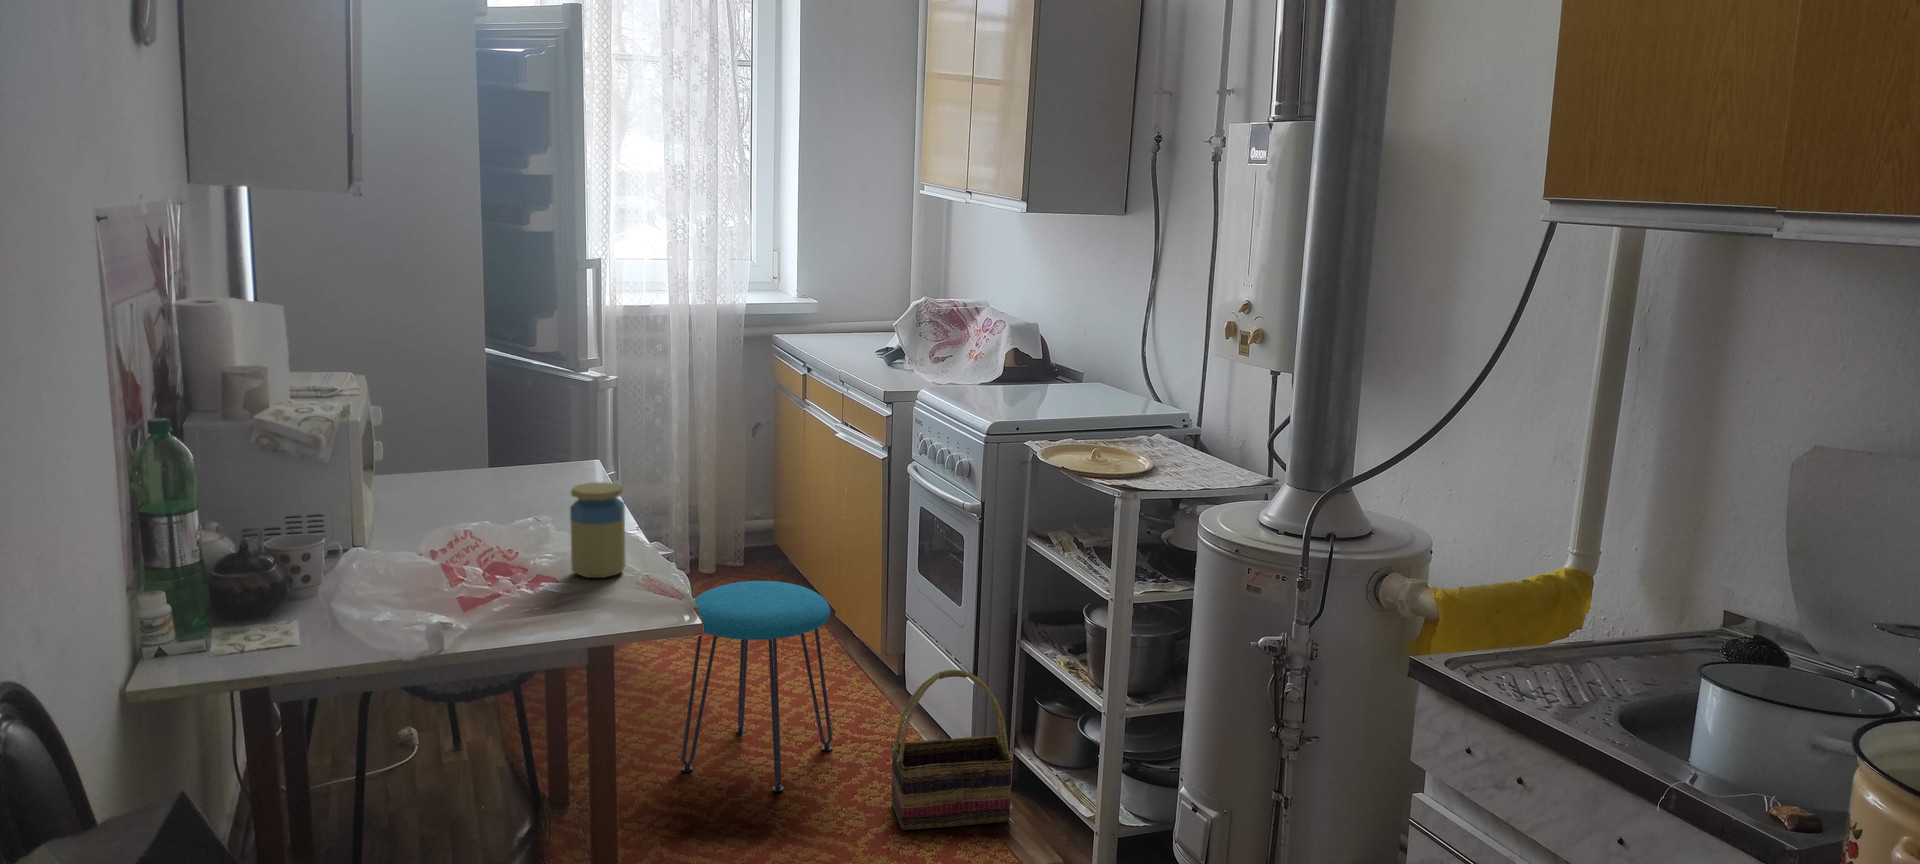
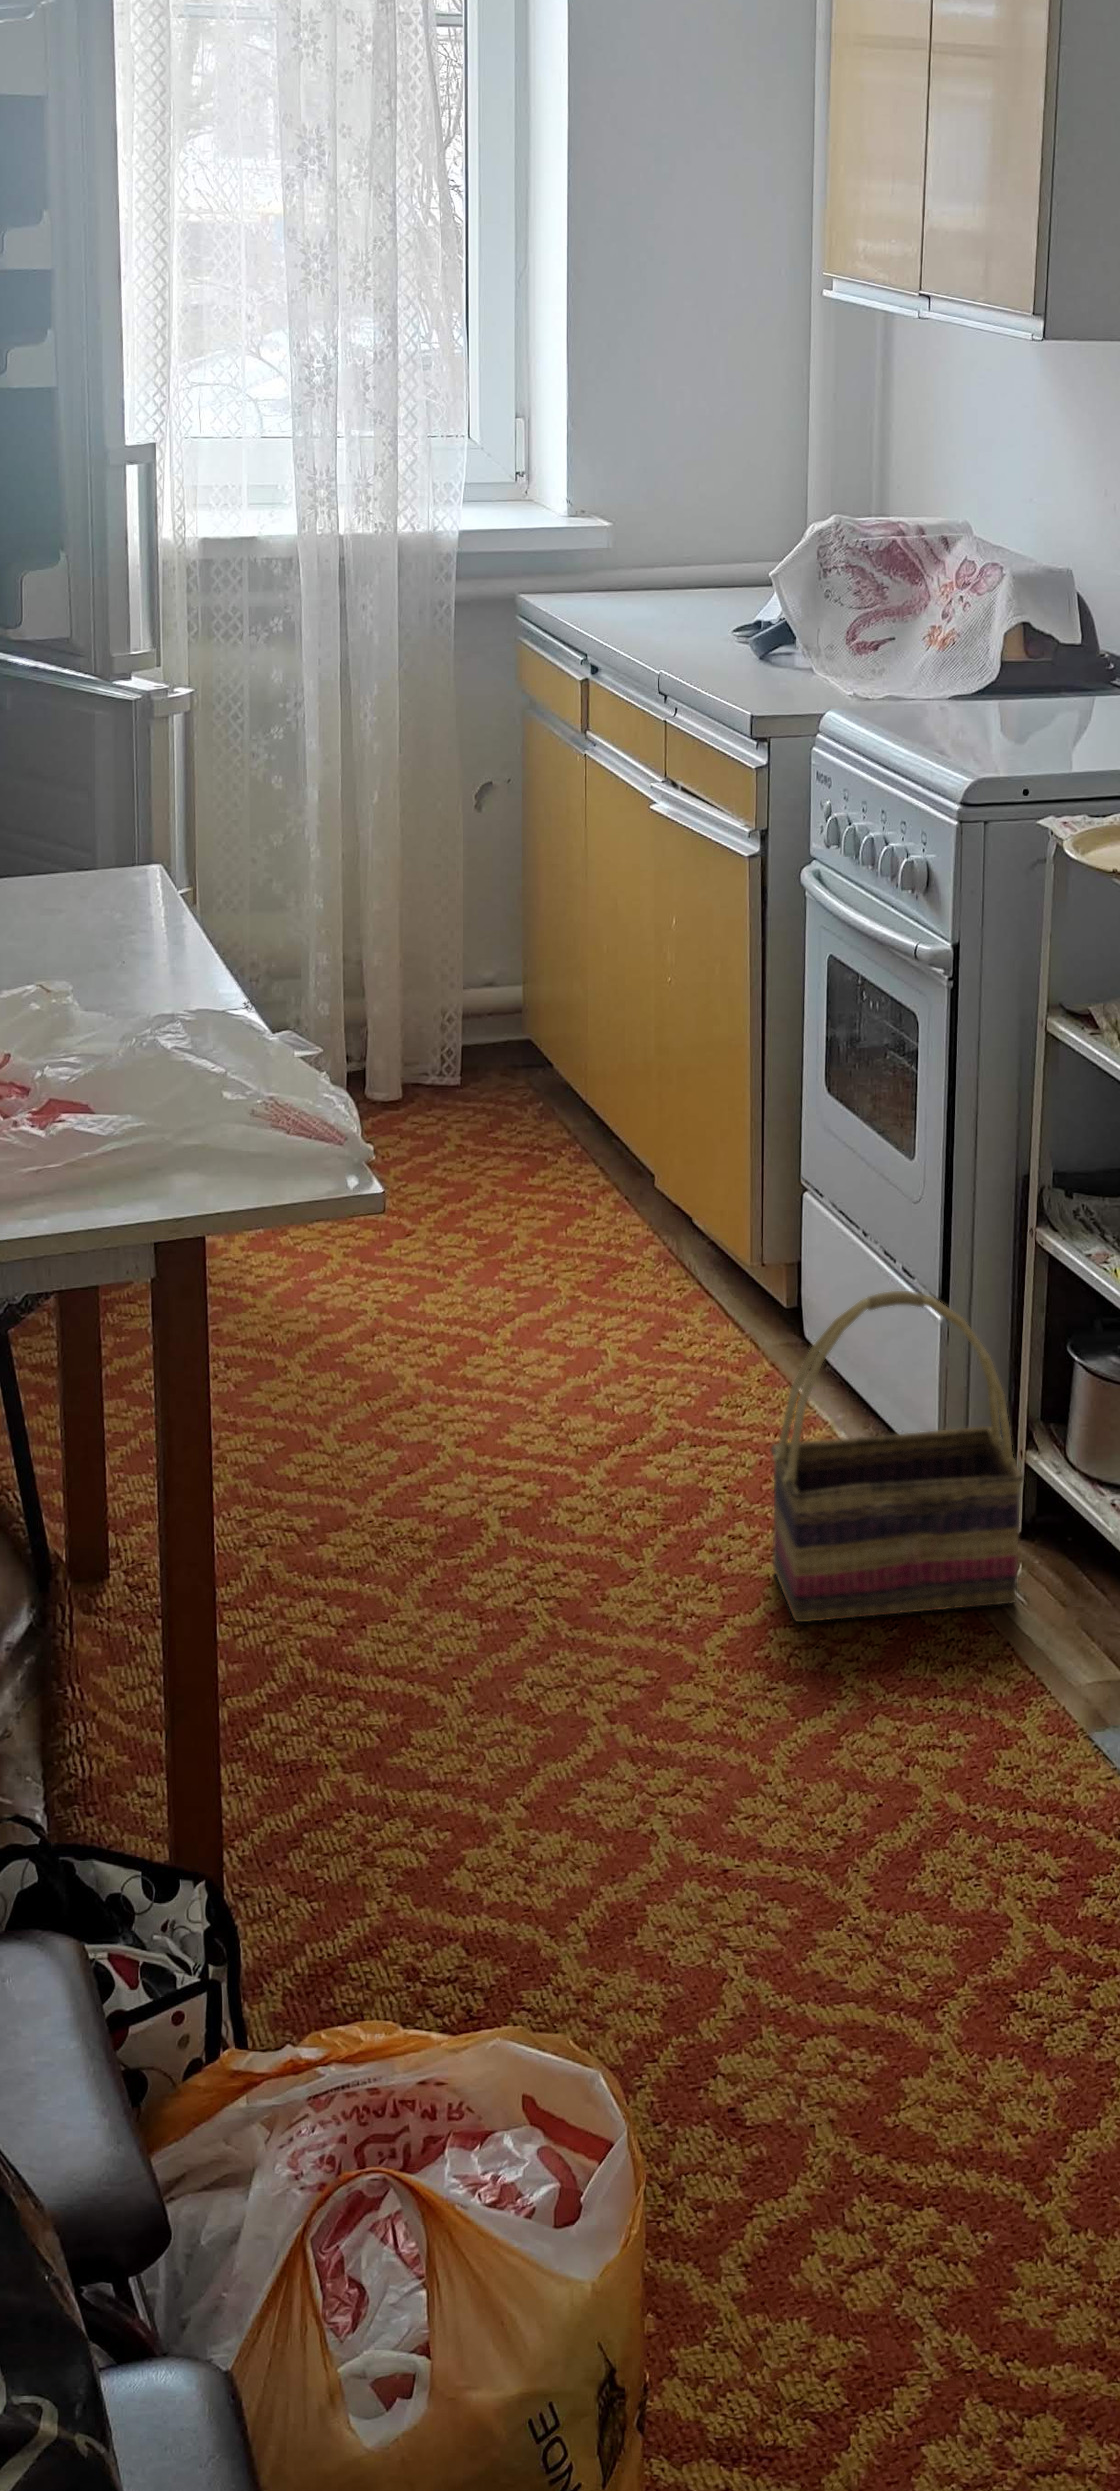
jar: present [570,482,625,578] -> none [117,913,229,1105]
stool: present [681,581,833,792] -> none [336,1115,650,1548]

